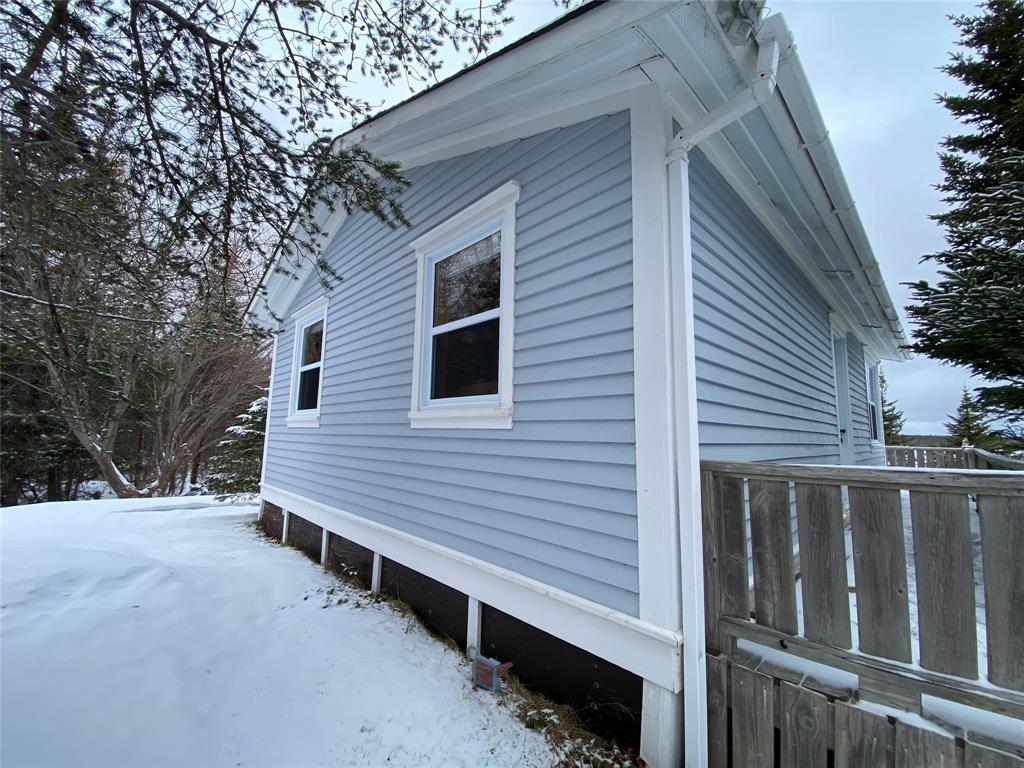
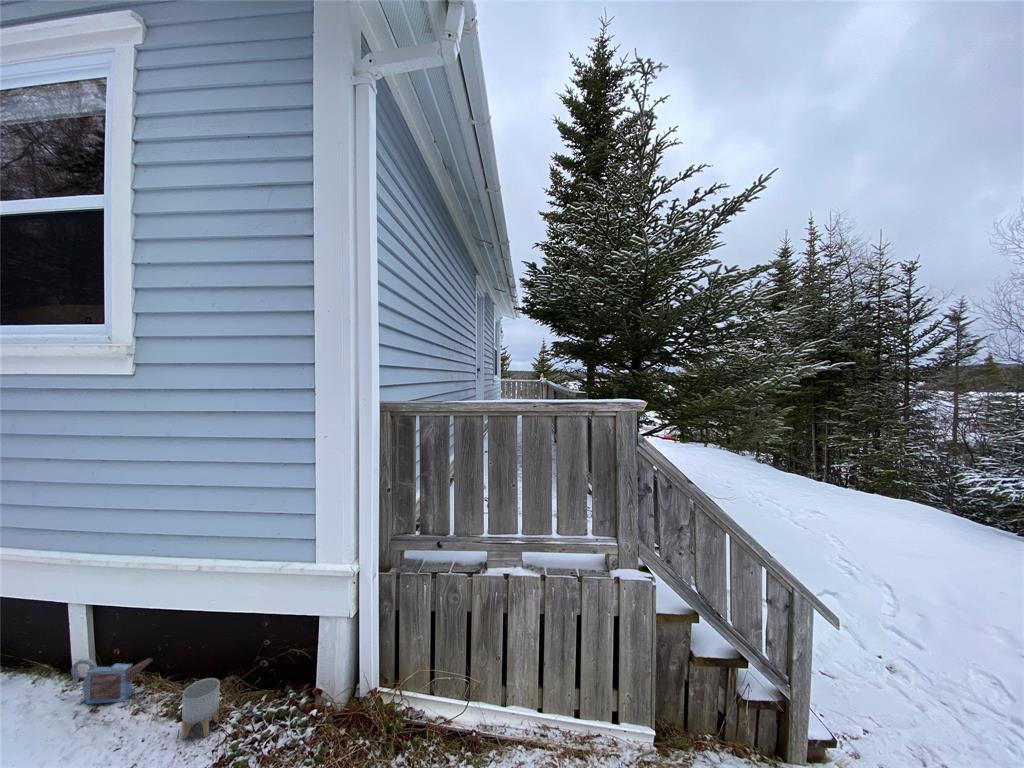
planter: none [531,698,558,753] -> present [182,678,220,740]

